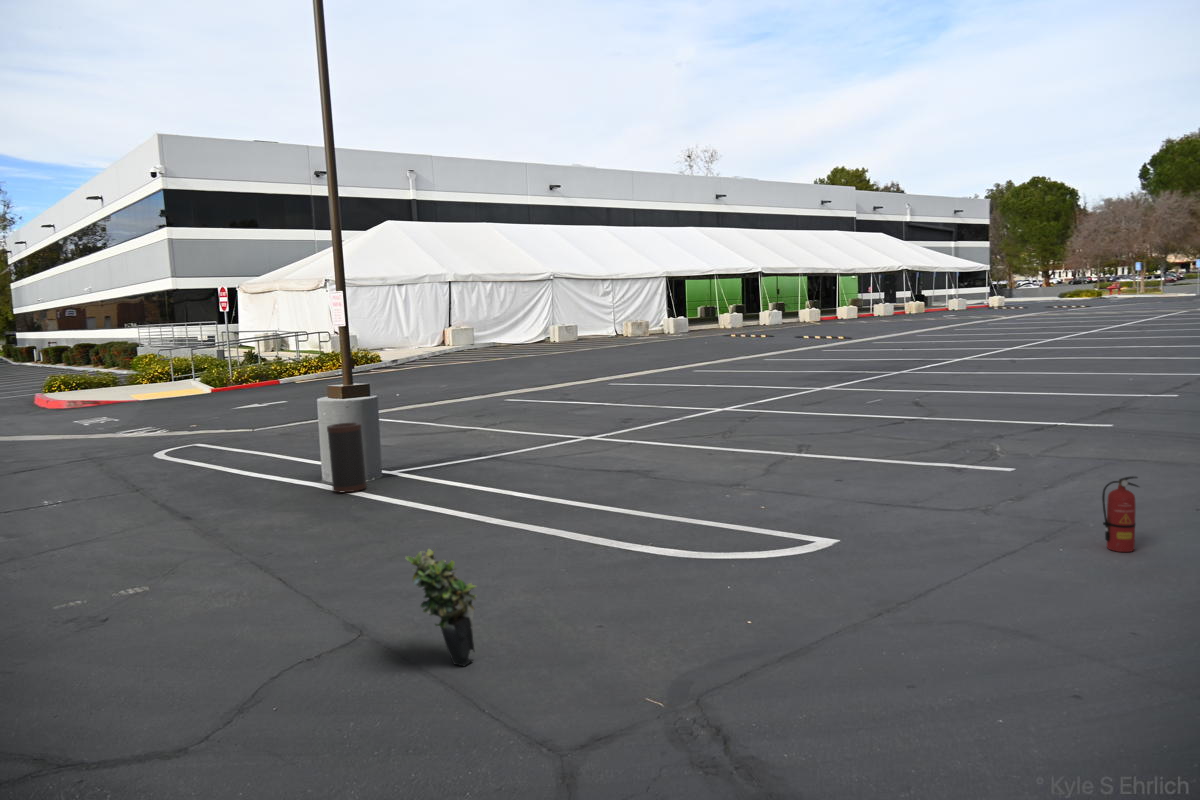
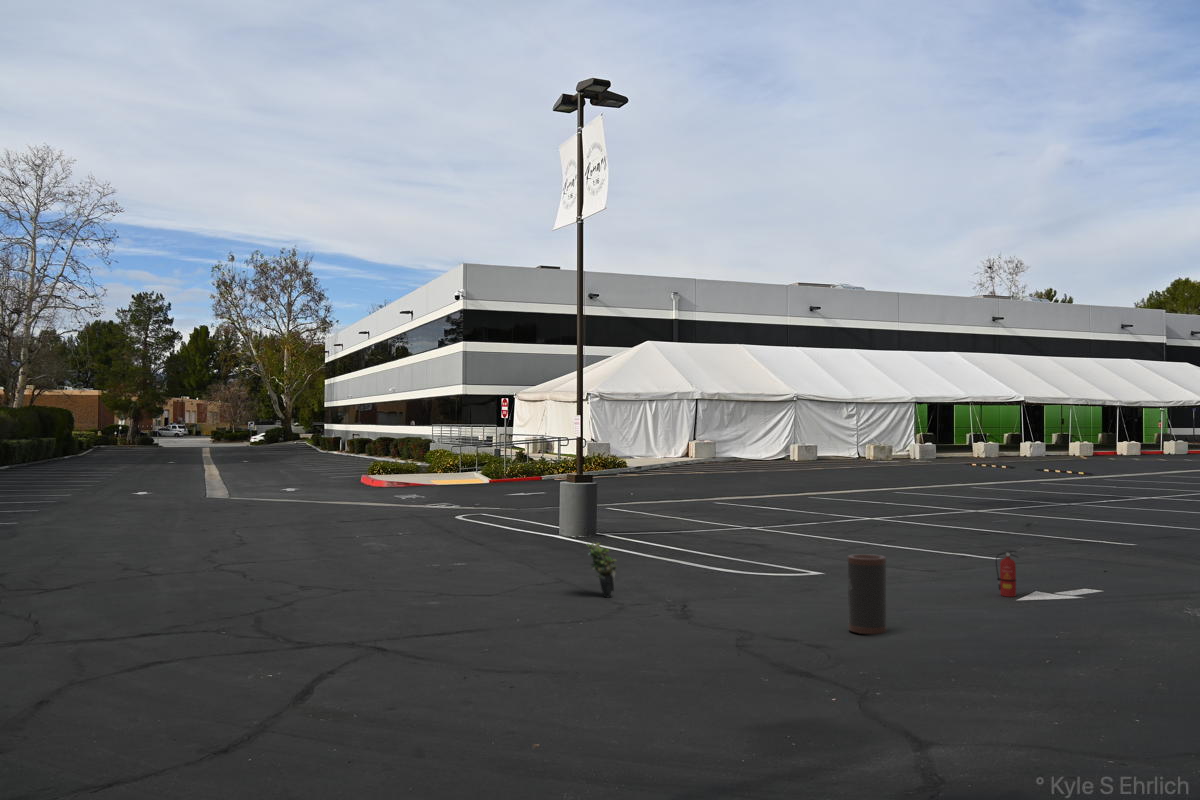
trash can: present [327,422,367,493] -> present [848,554,887,634]

